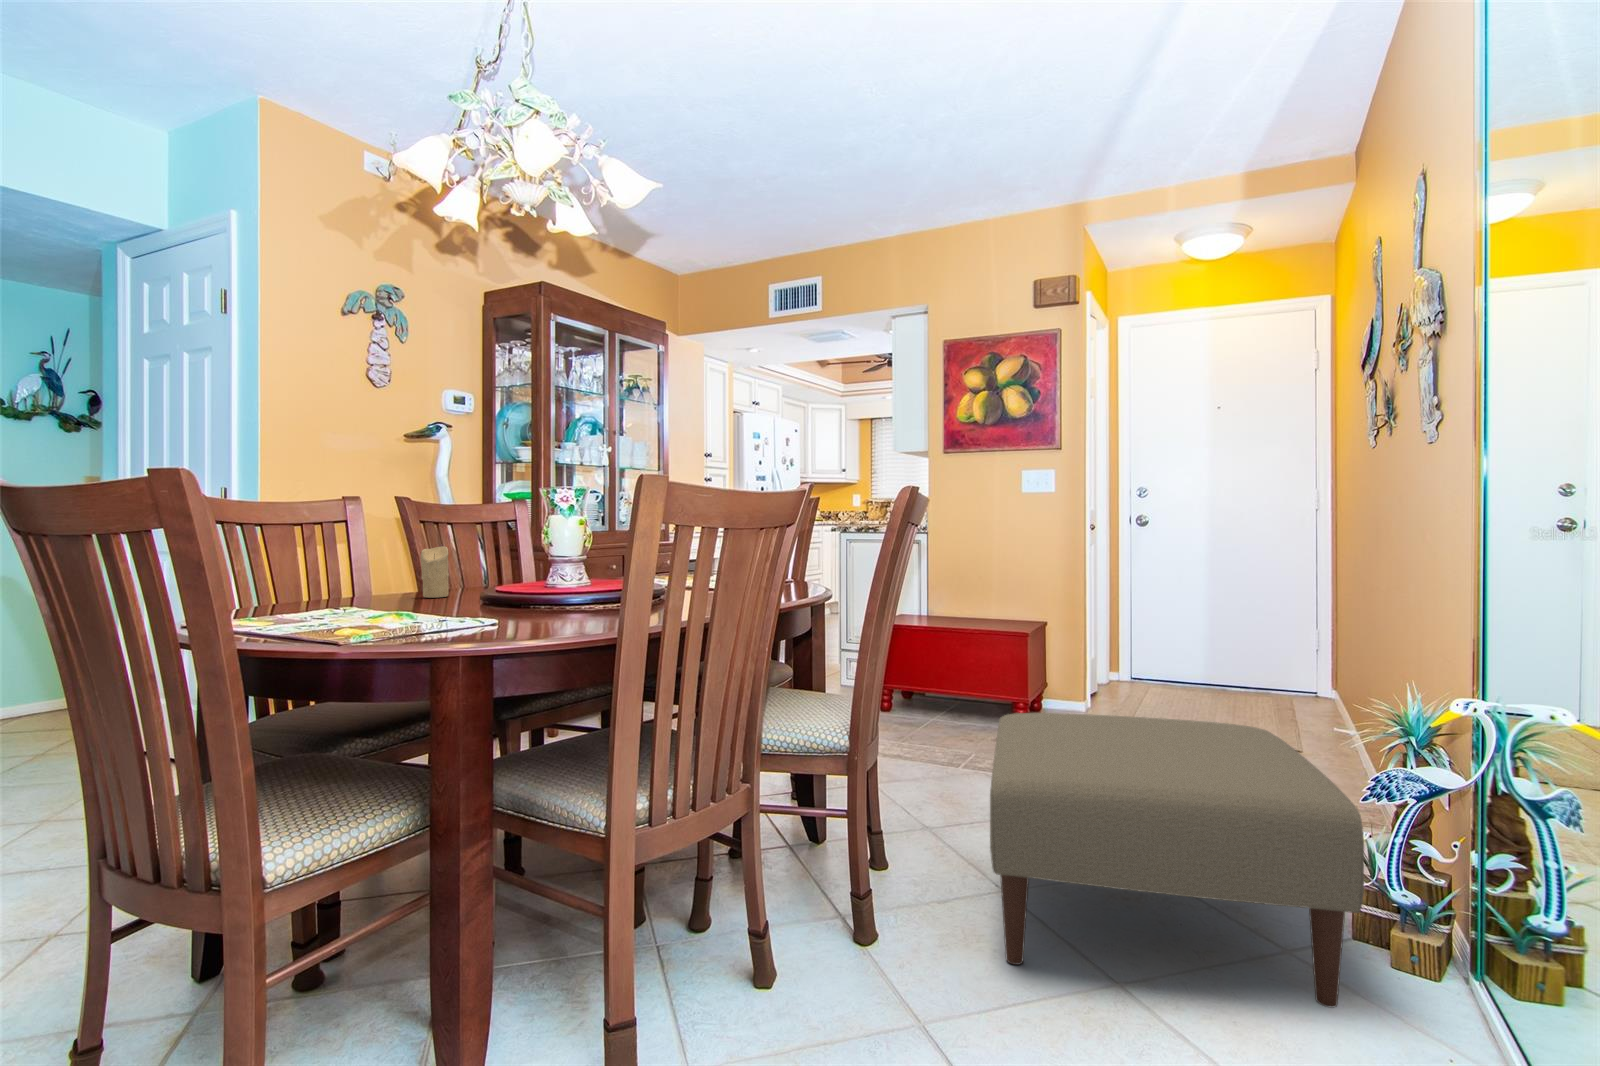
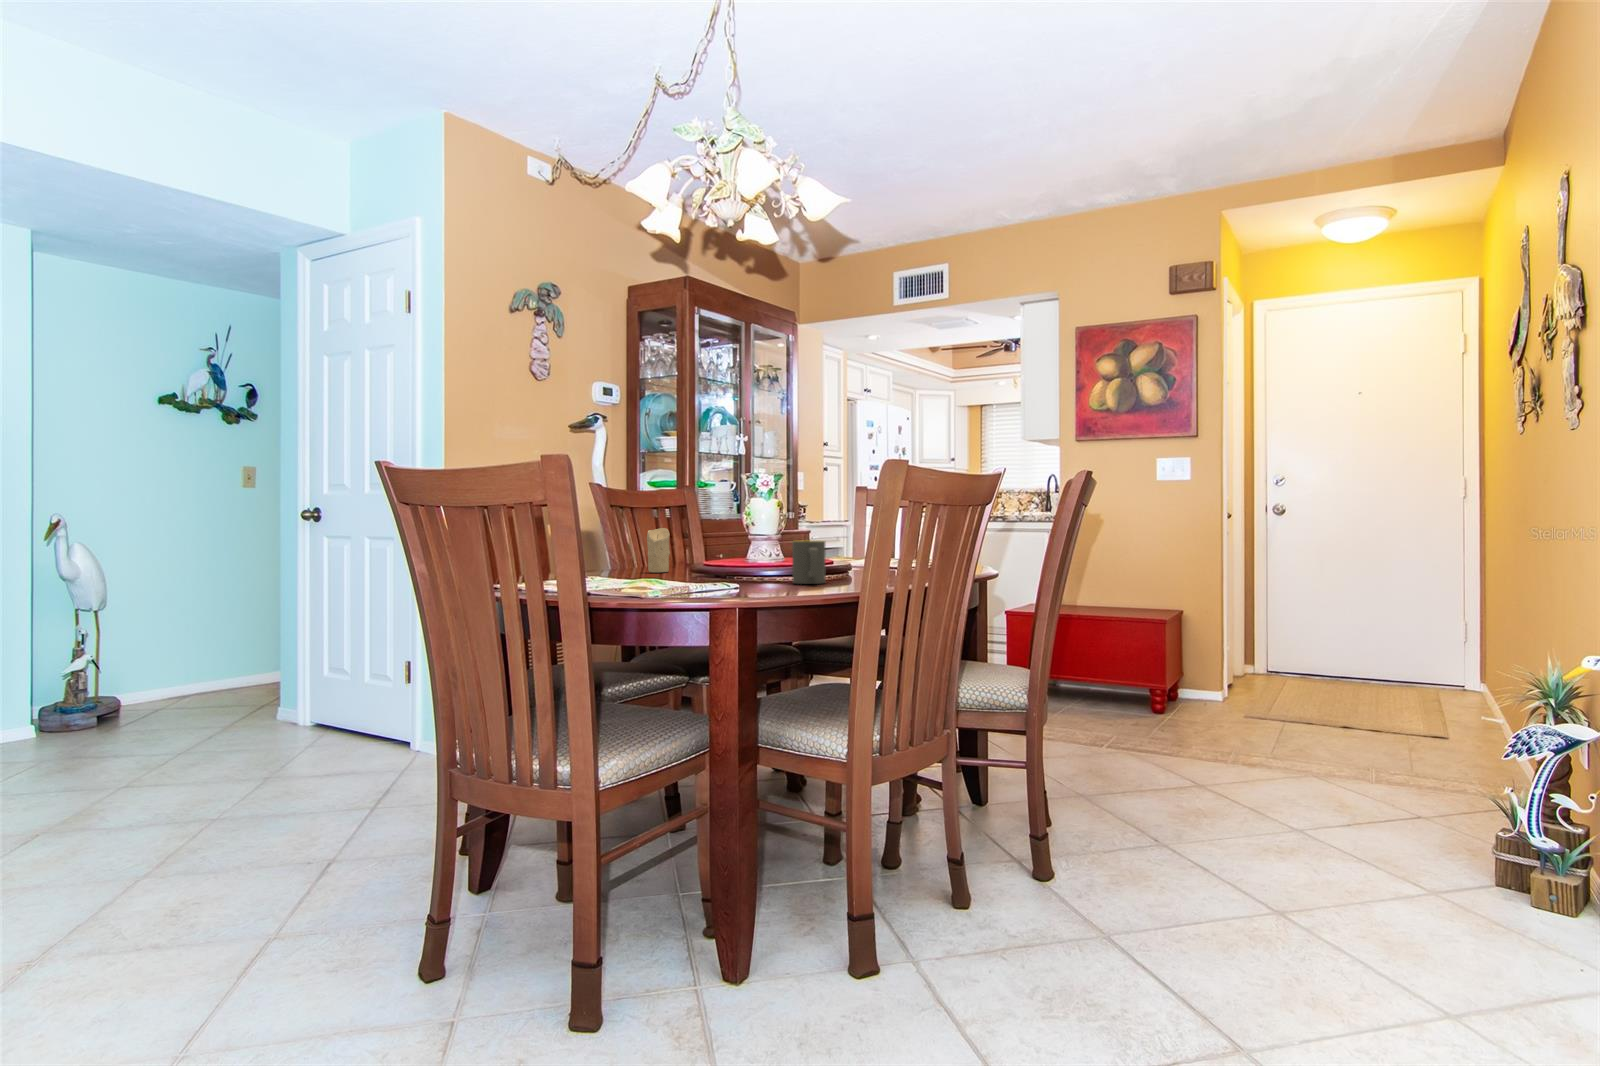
mug: none [542,565,585,619] -> present [792,540,826,584]
ottoman: present [990,713,1364,1008] -> none [1156,684,1501,925]

